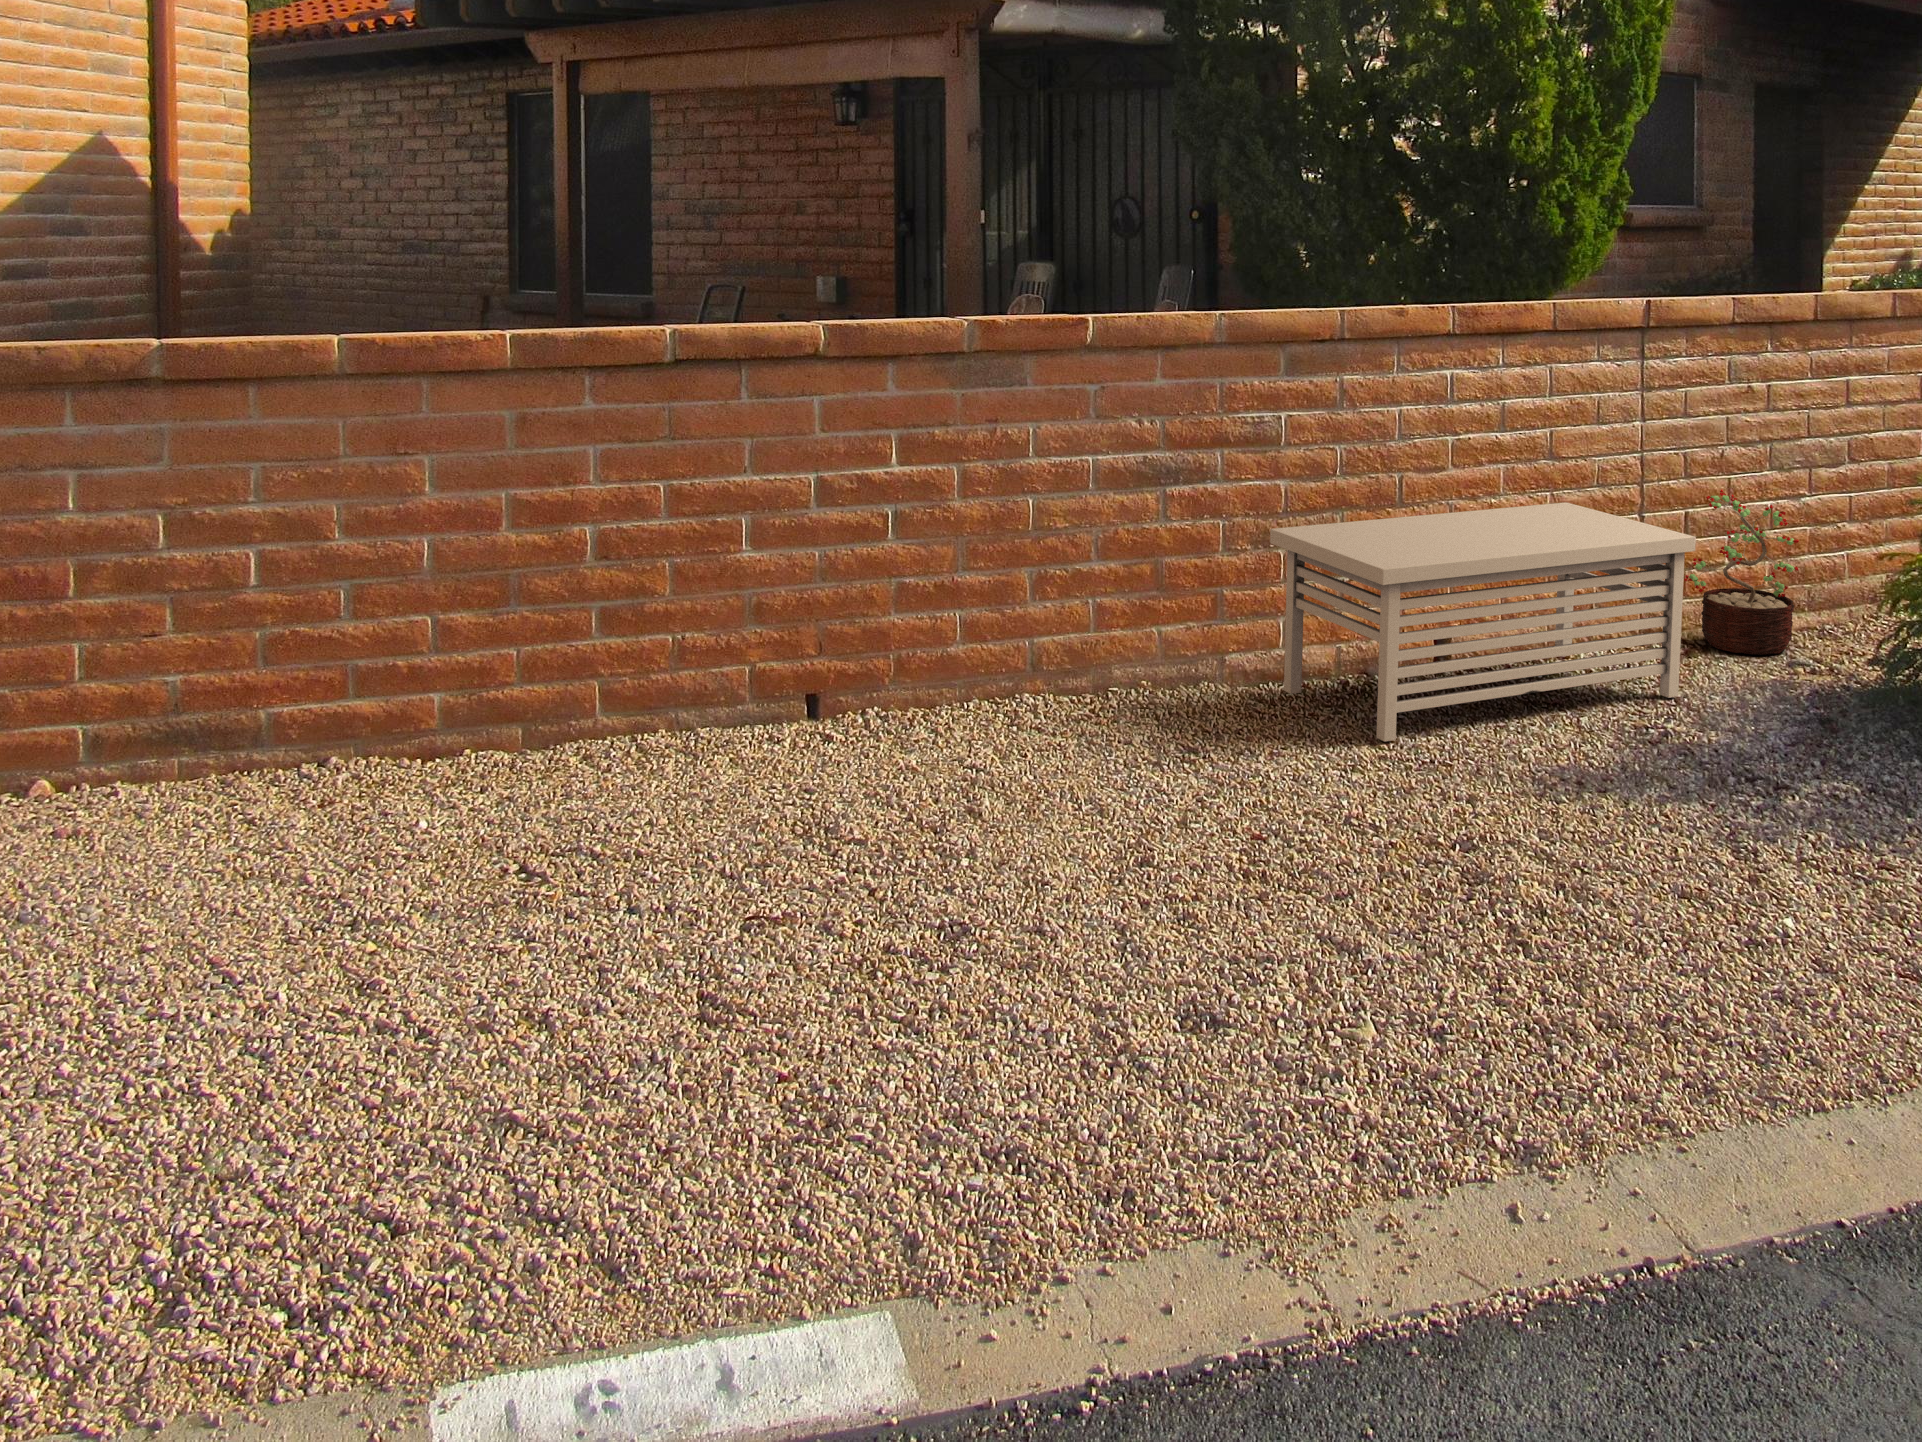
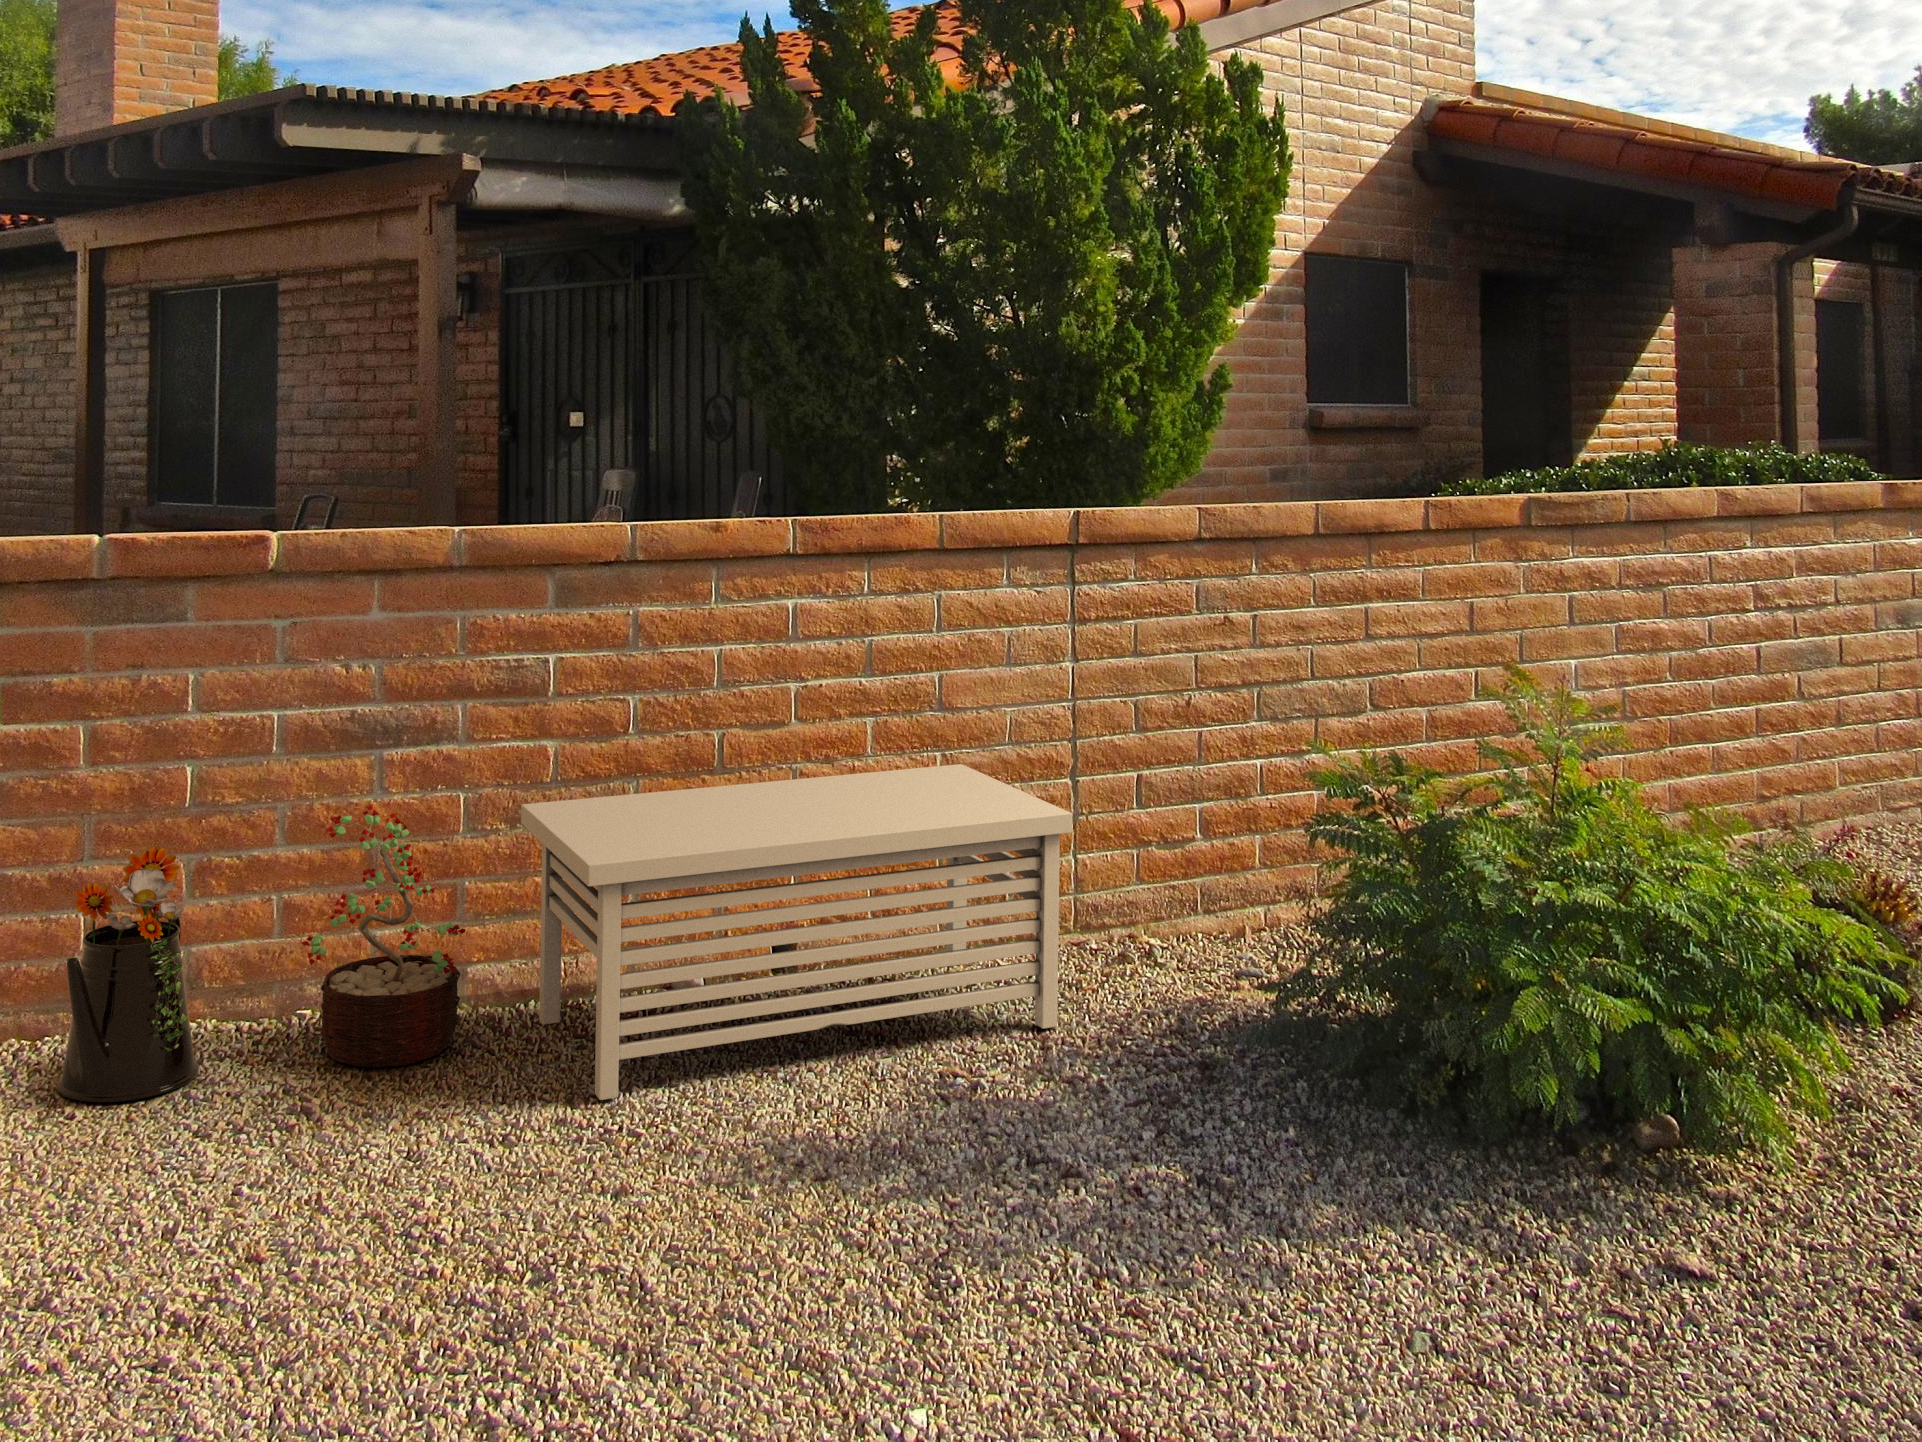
decorative plant: present [1684,489,1799,655] -> present [301,805,466,1068]
watering can: none [974,555,1072,741] -> present [57,846,199,1102]

